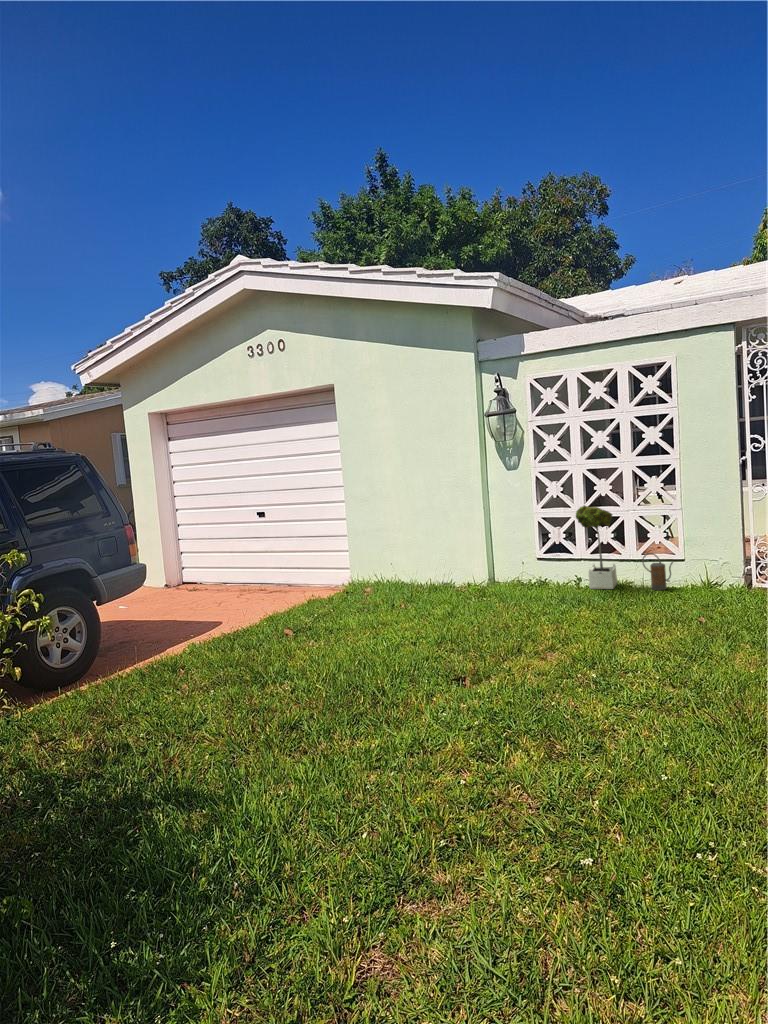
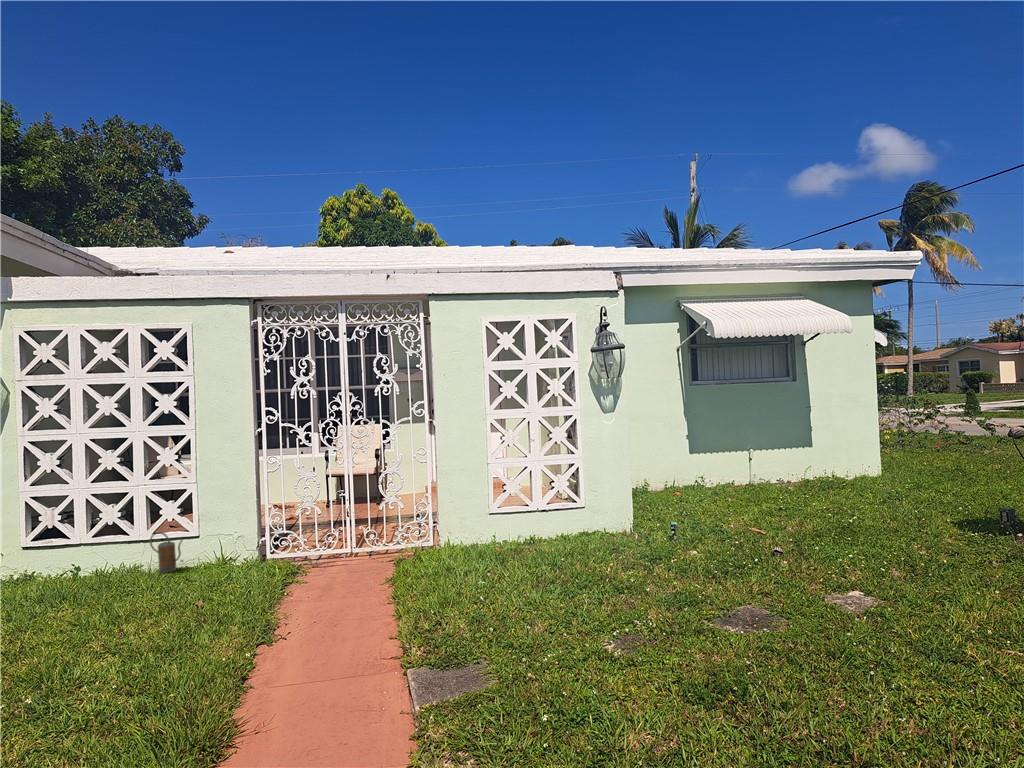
potted tree: present [576,506,617,589] -> none [66,483,122,581]

